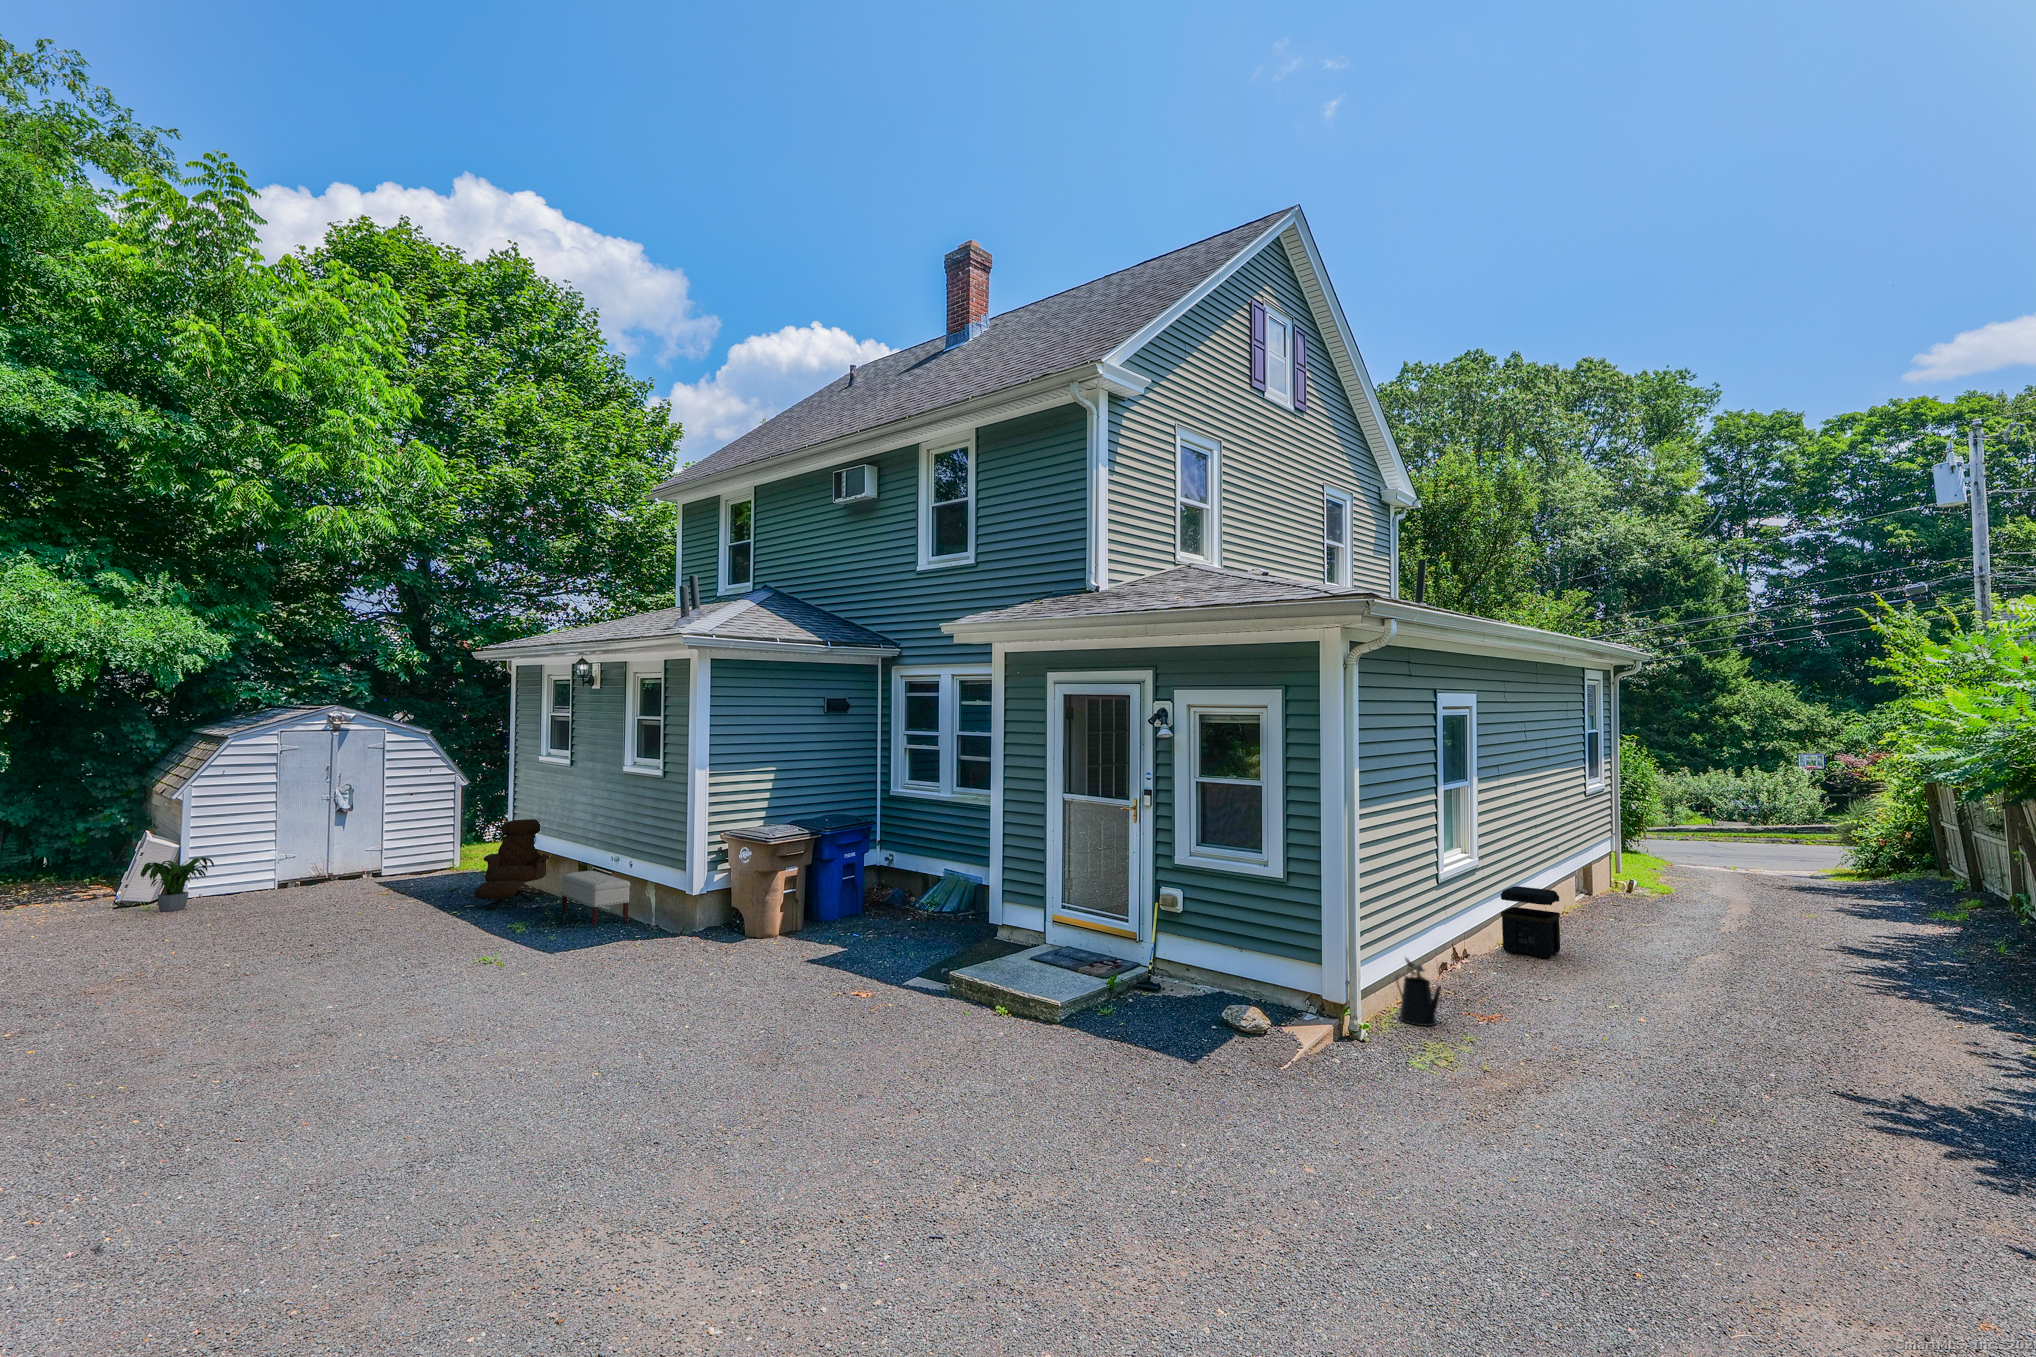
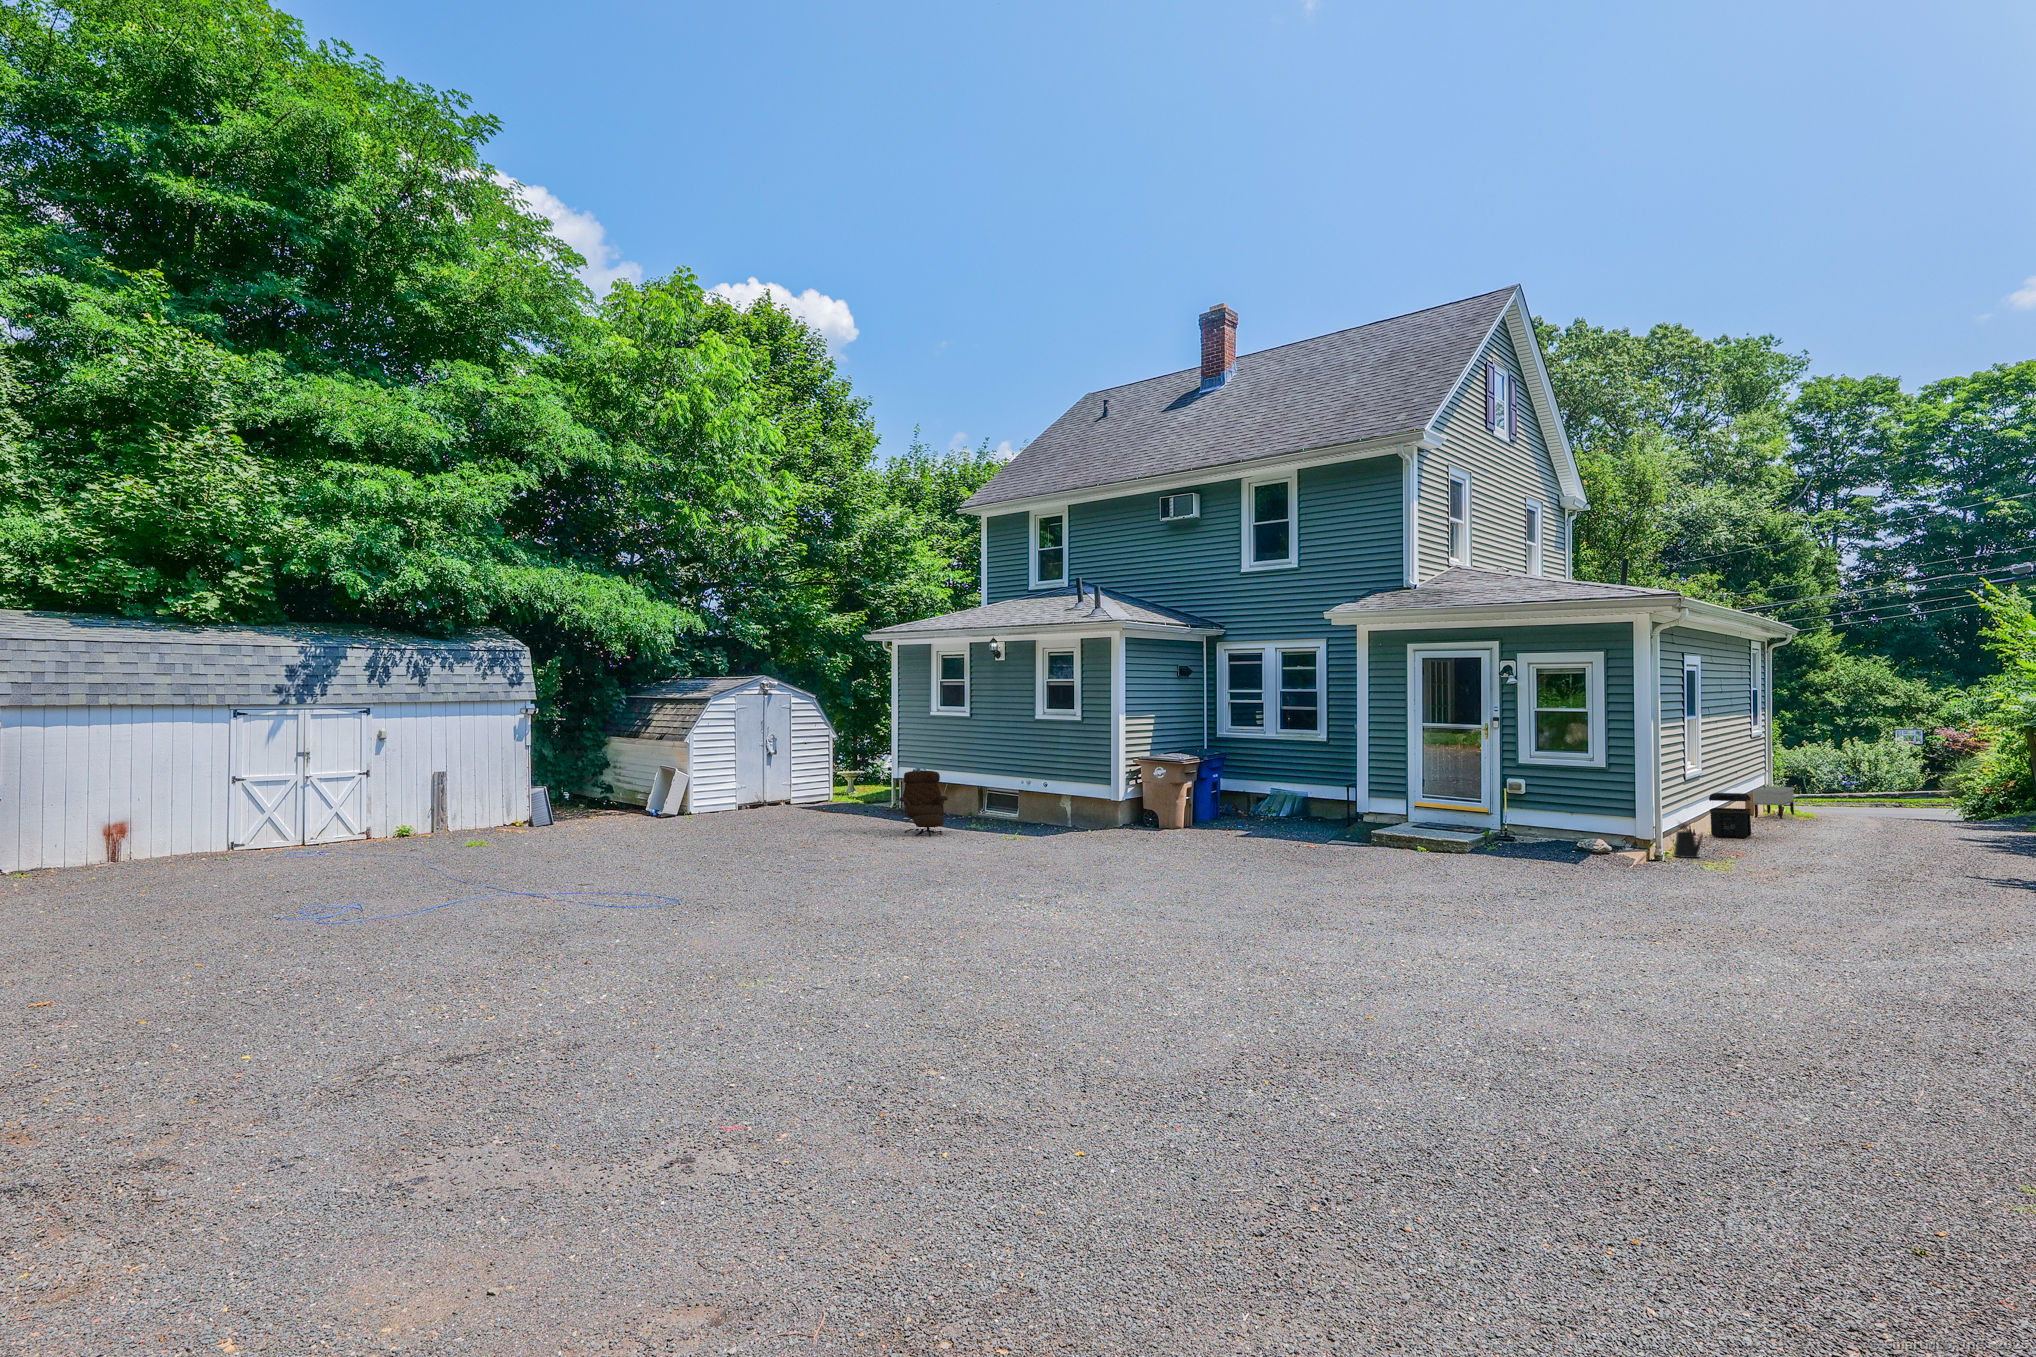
potted plant: present [141,857,214,912] -> none [657,801,702,841]
bench: present [561,871,630,927] -> present [1752,787,1794,819]

